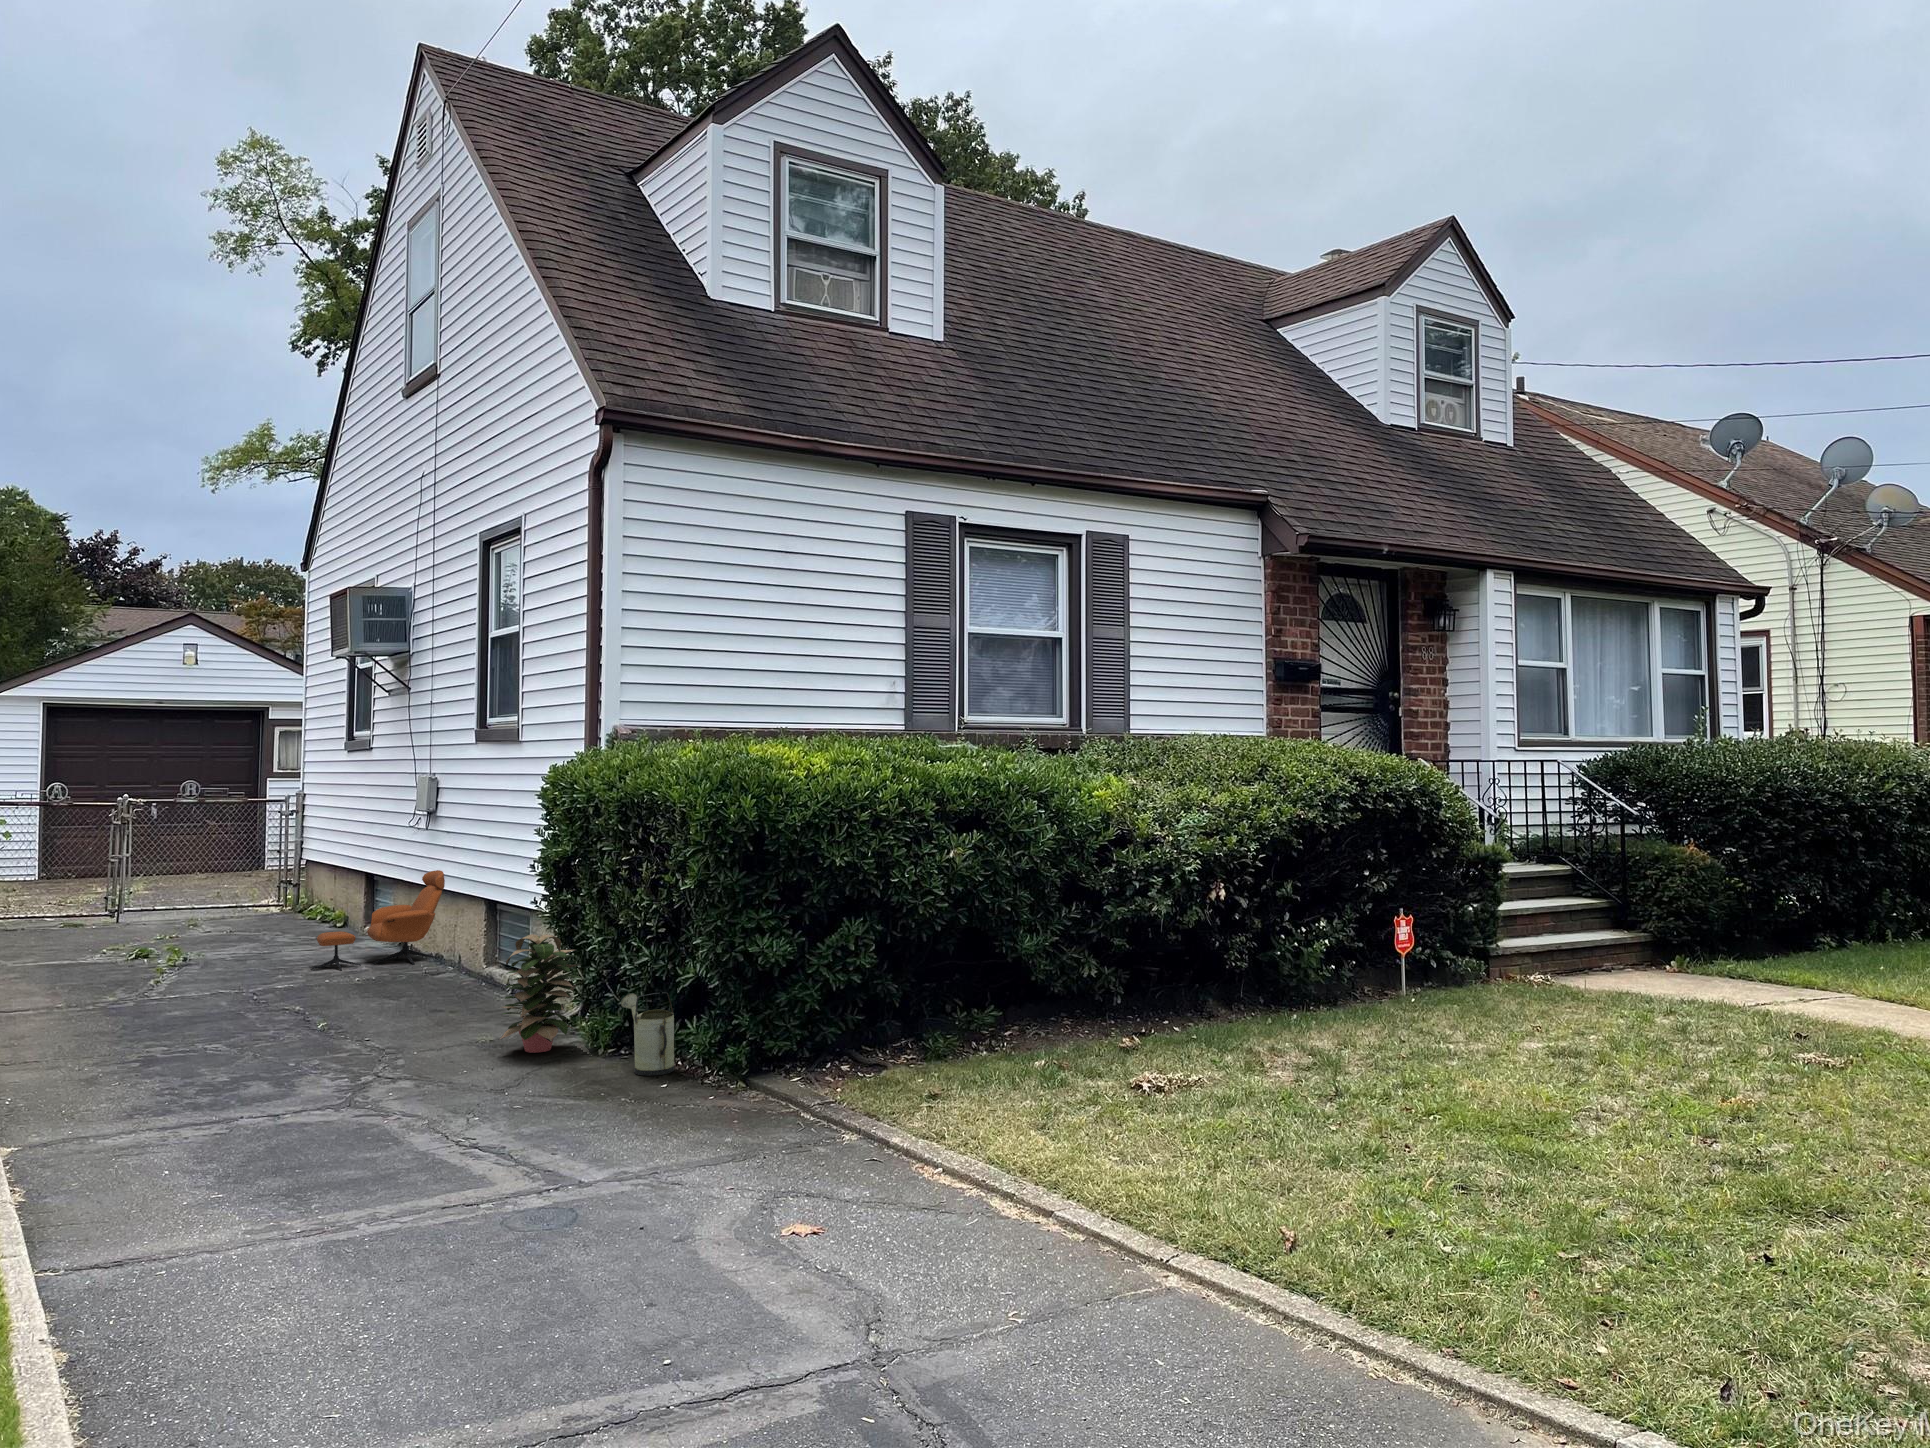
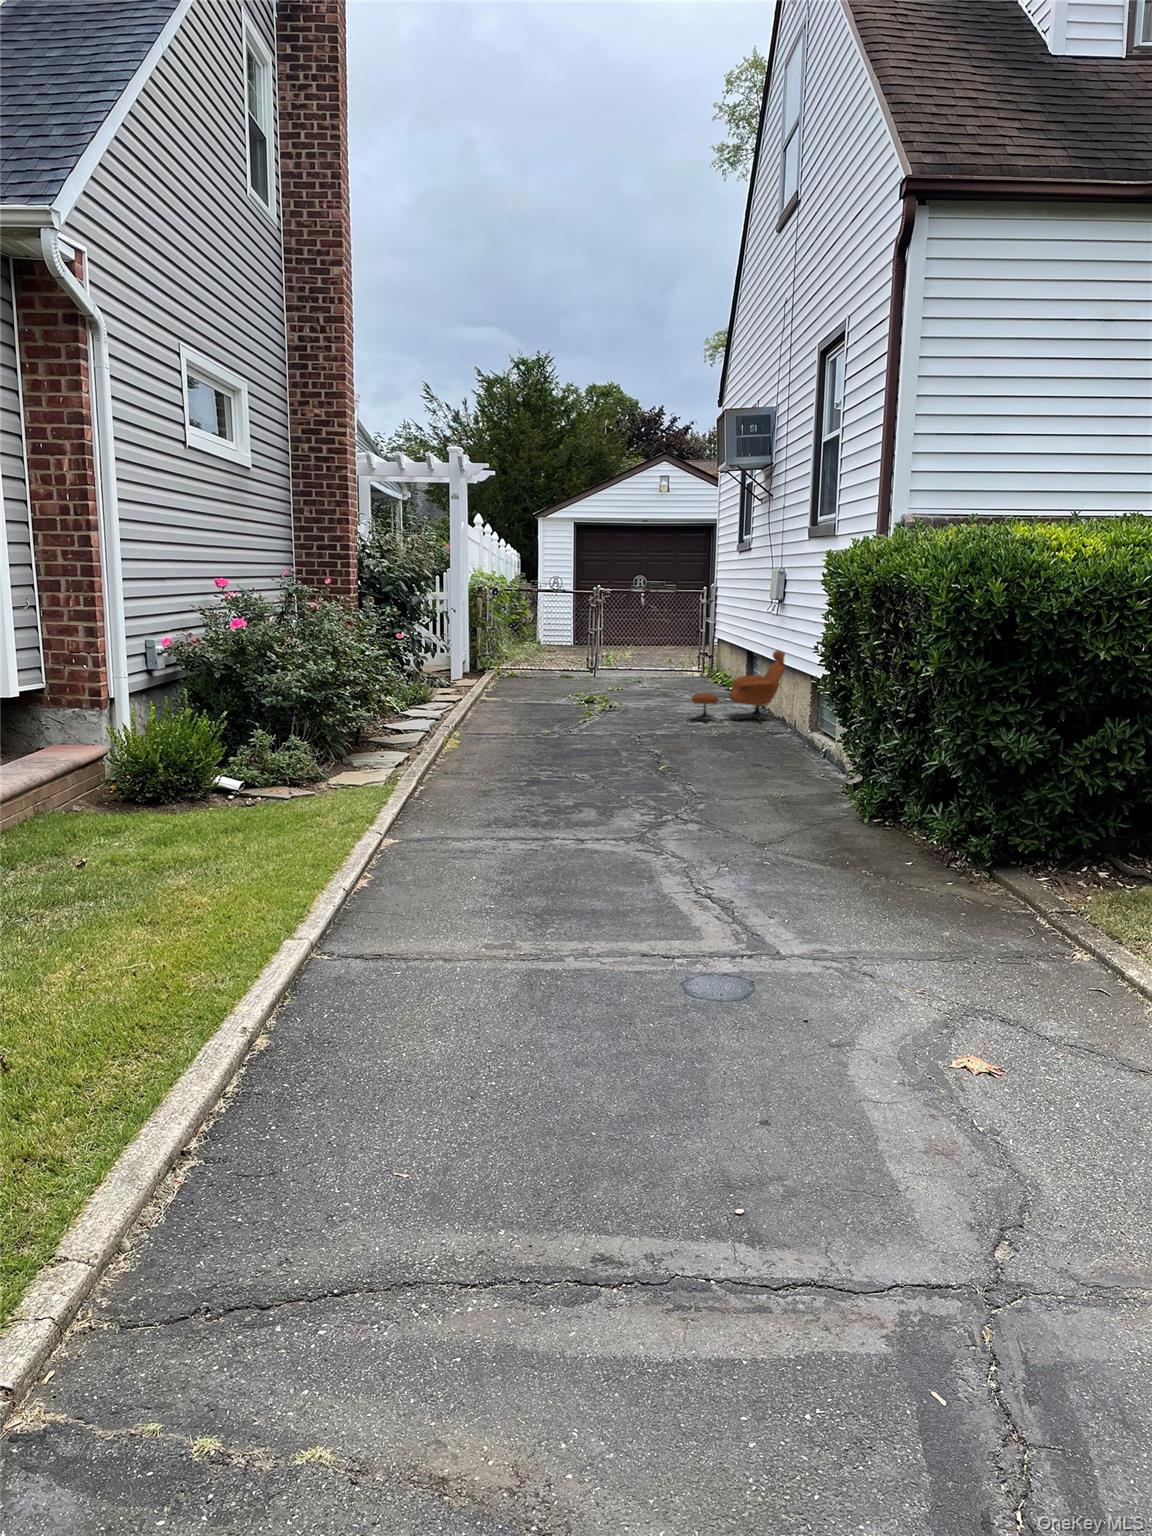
decorative plant: present [499,934,582,1053] -> none [775,708,854,813]
watering can: present [621,993,674,1076] -> none [876,772,923,852]

